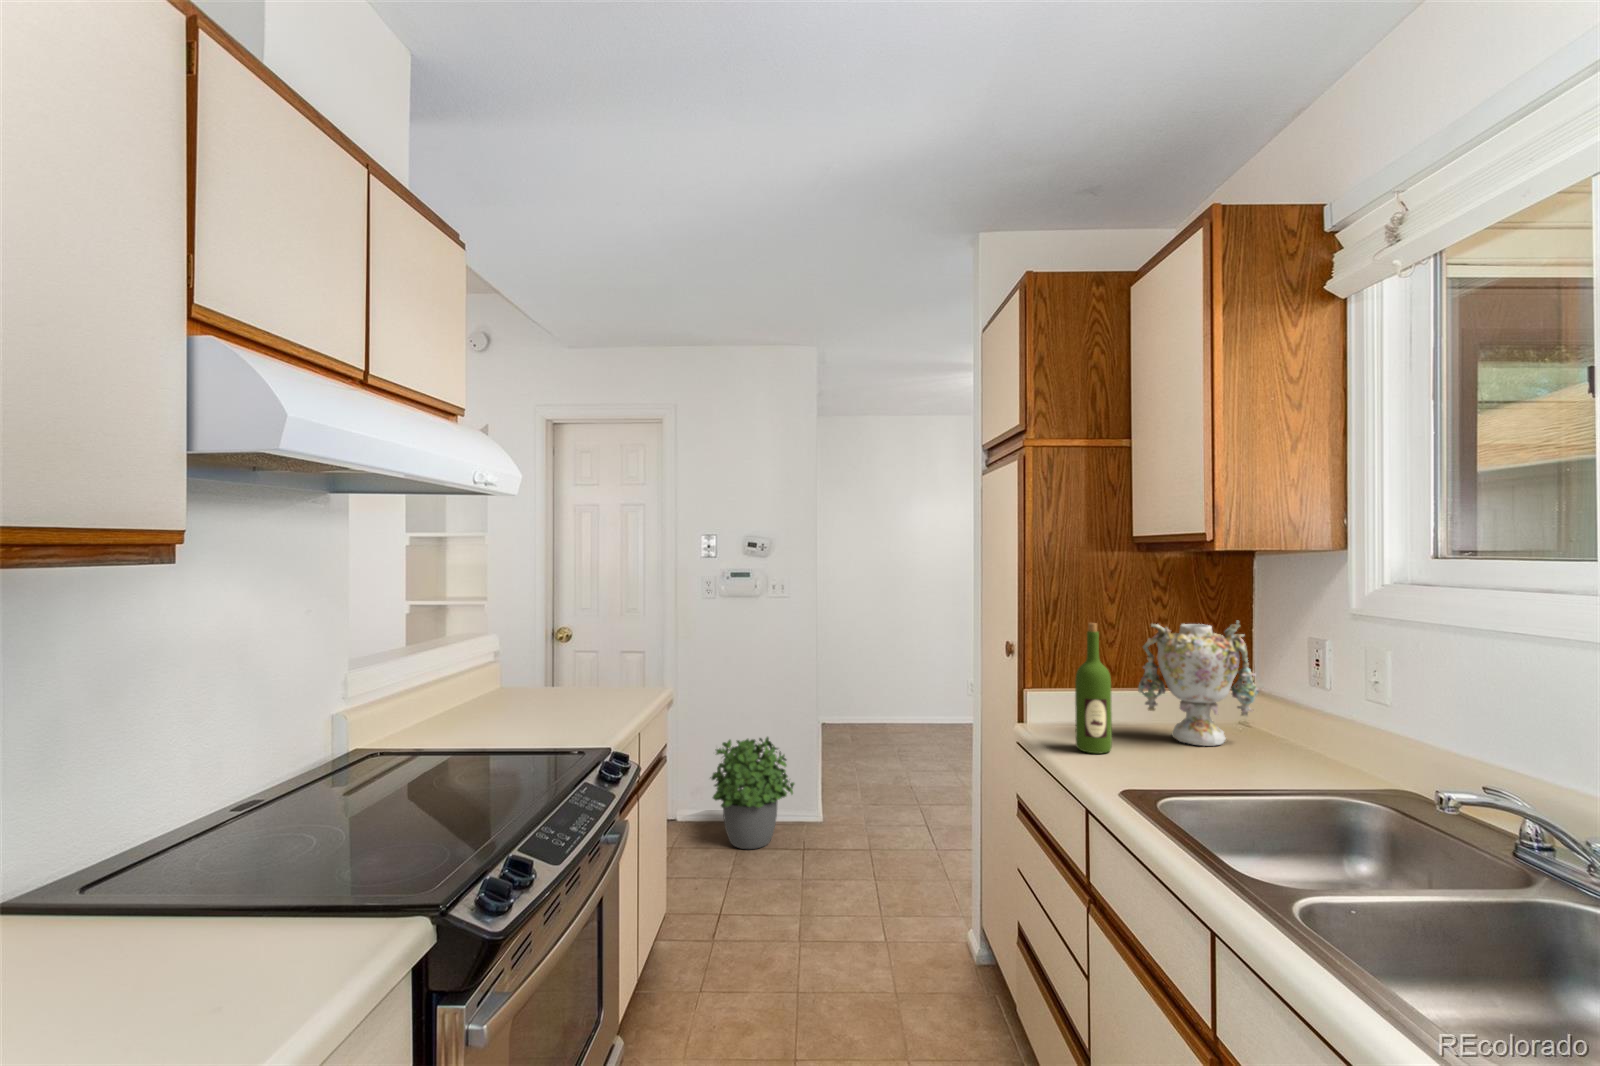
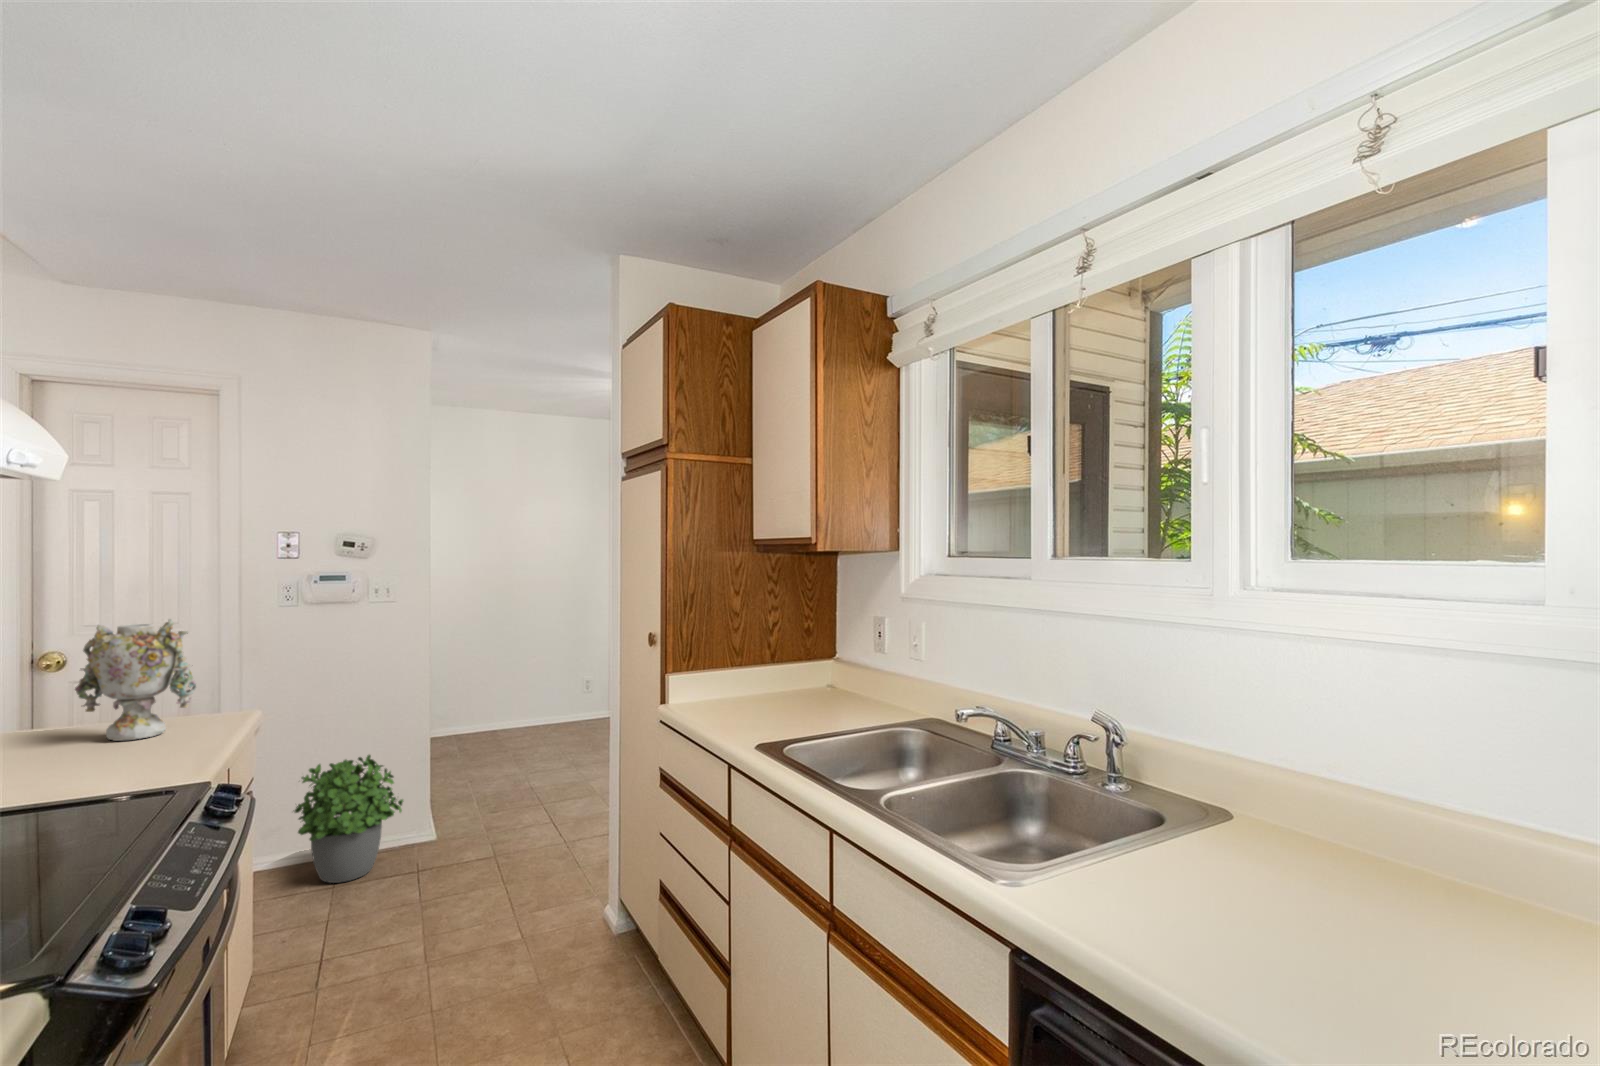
vase: present [1138,621,1259,746] -> present [75,619,196,741]
wine bottle: present [1075,623,1112,754] -> none [712,611,740,719]

